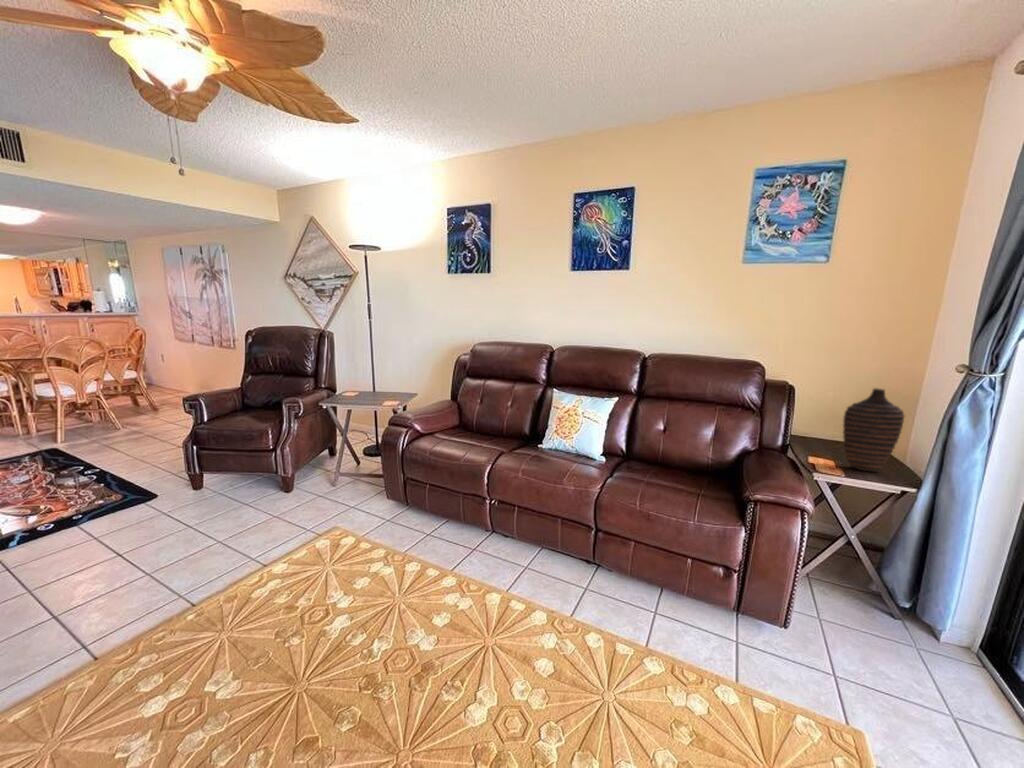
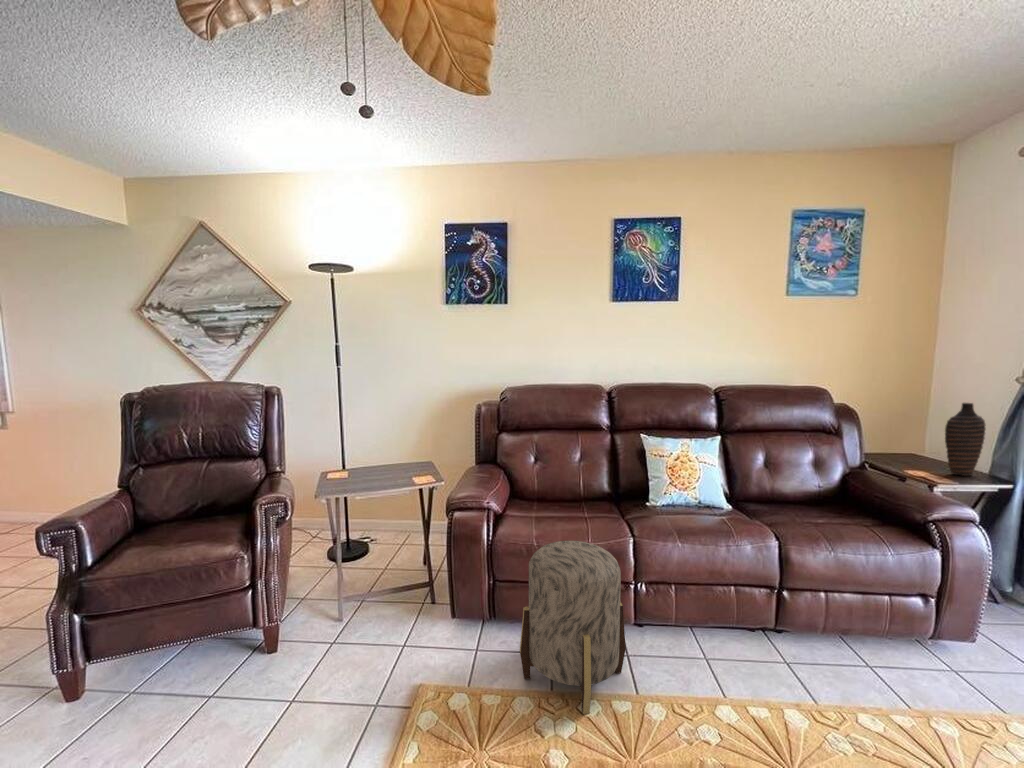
ottoman: none [384,454,456,570] -> present [520,541,626,714]

